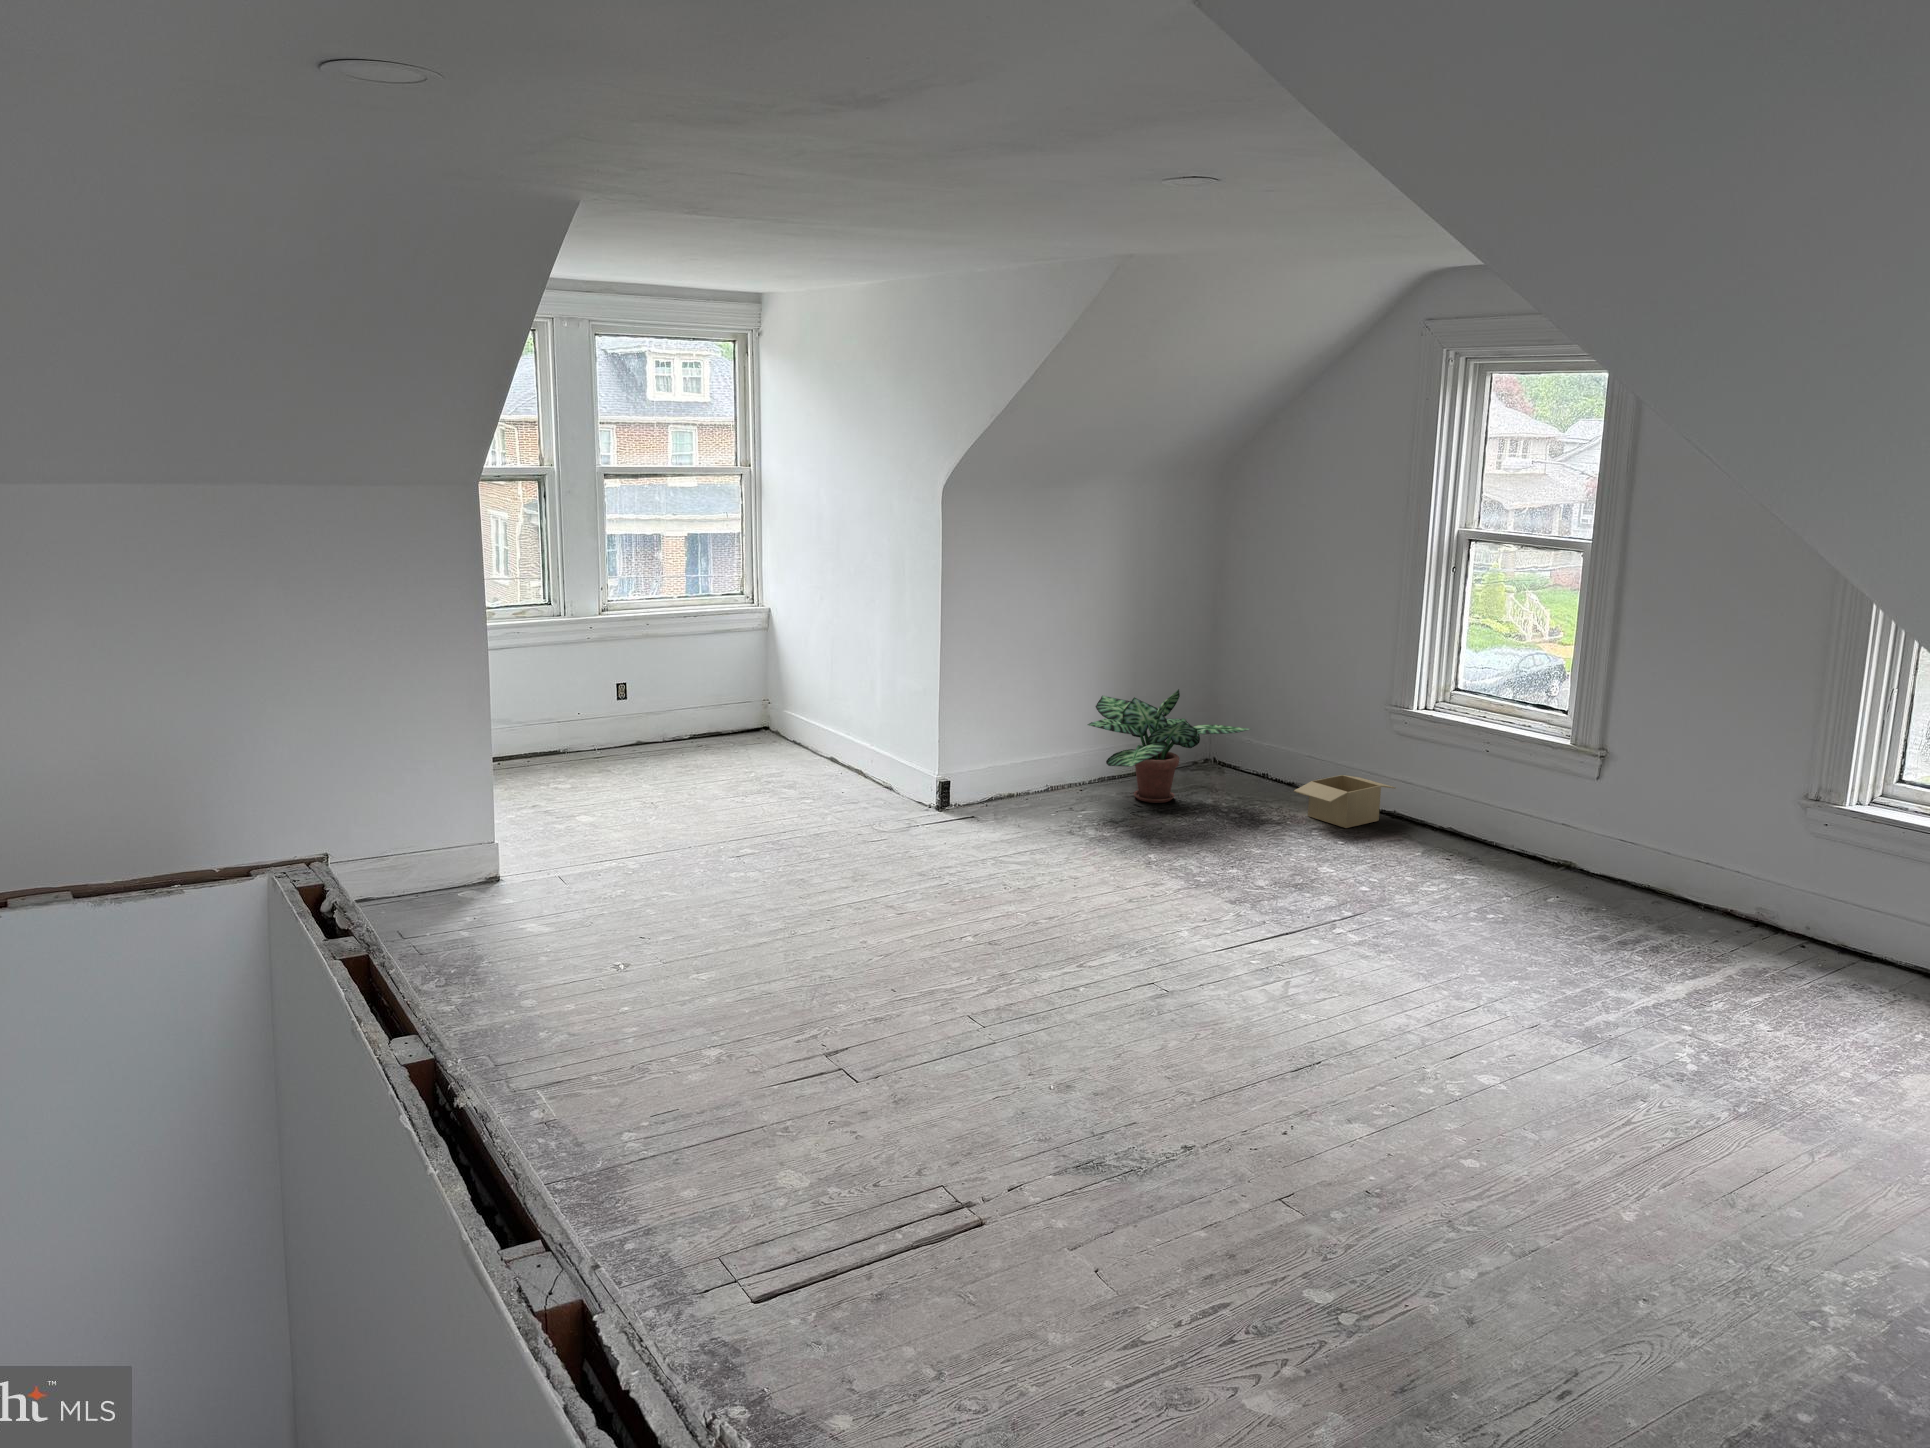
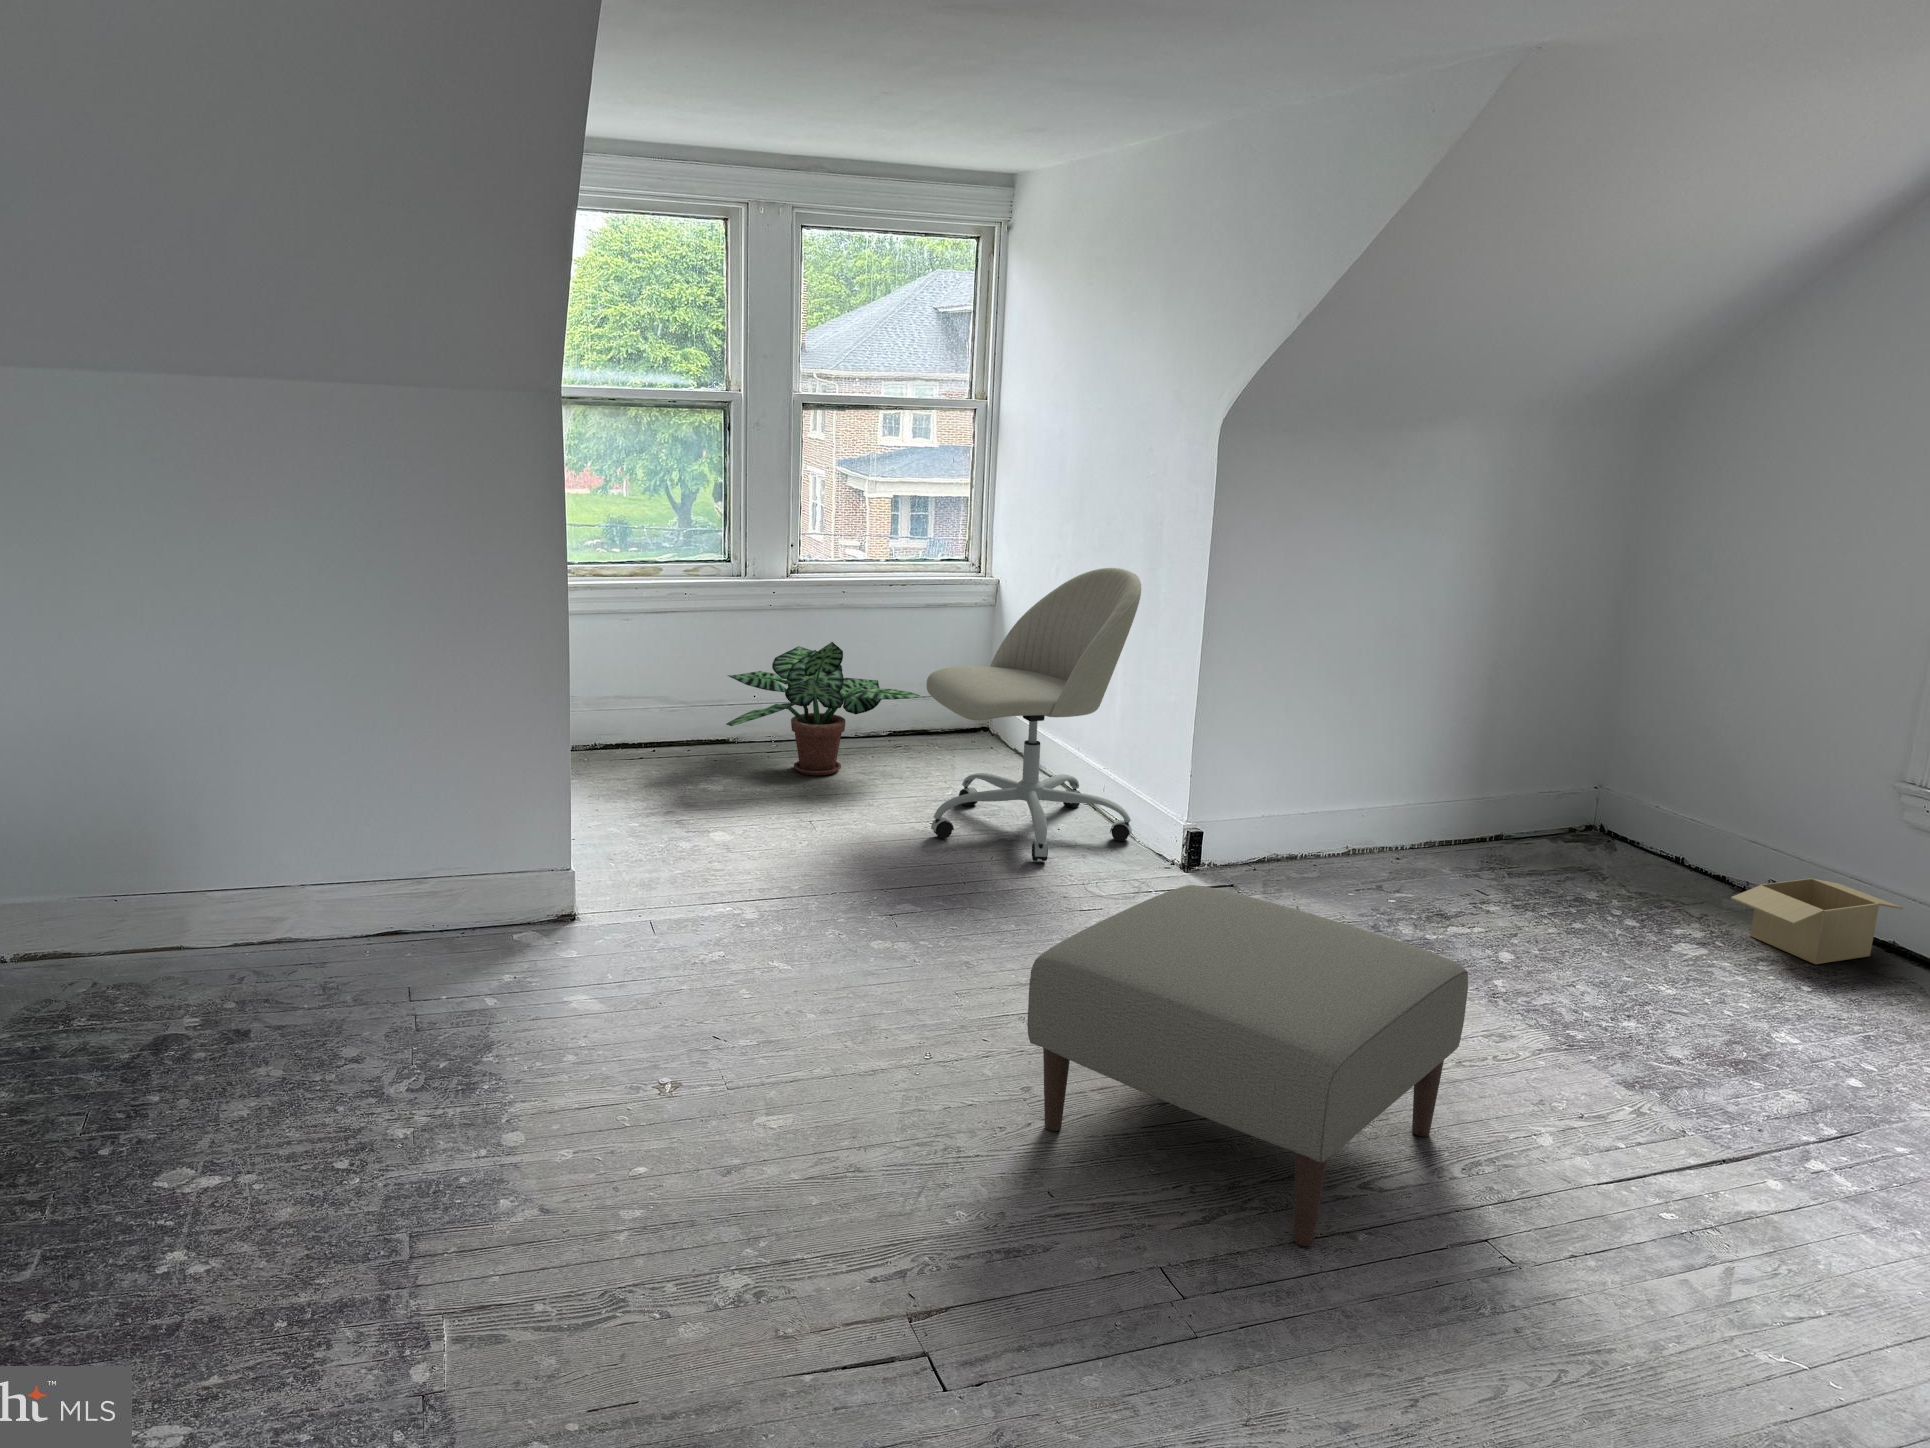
office chair: none [734,595,895,813] -> present [927,568,1141,861]
potted plant: present [1088,689,1250,803] -> present [726,642,925,775]
ottoman: none [866,801,1133,998] -> present [1027,885,1468,1246]

